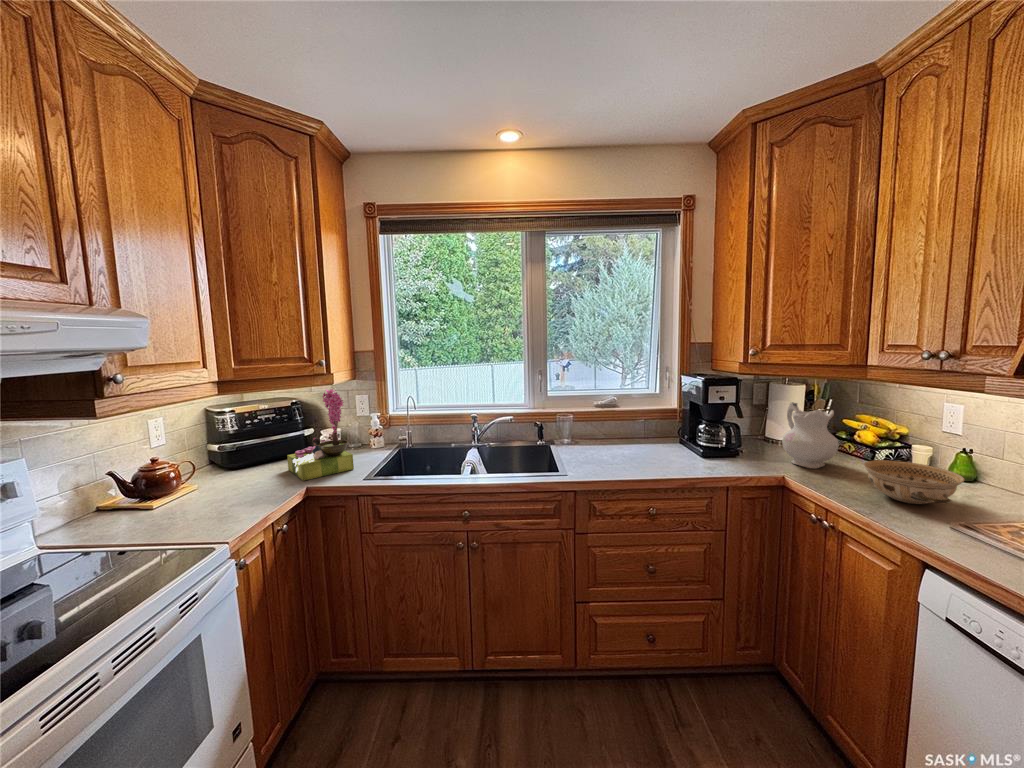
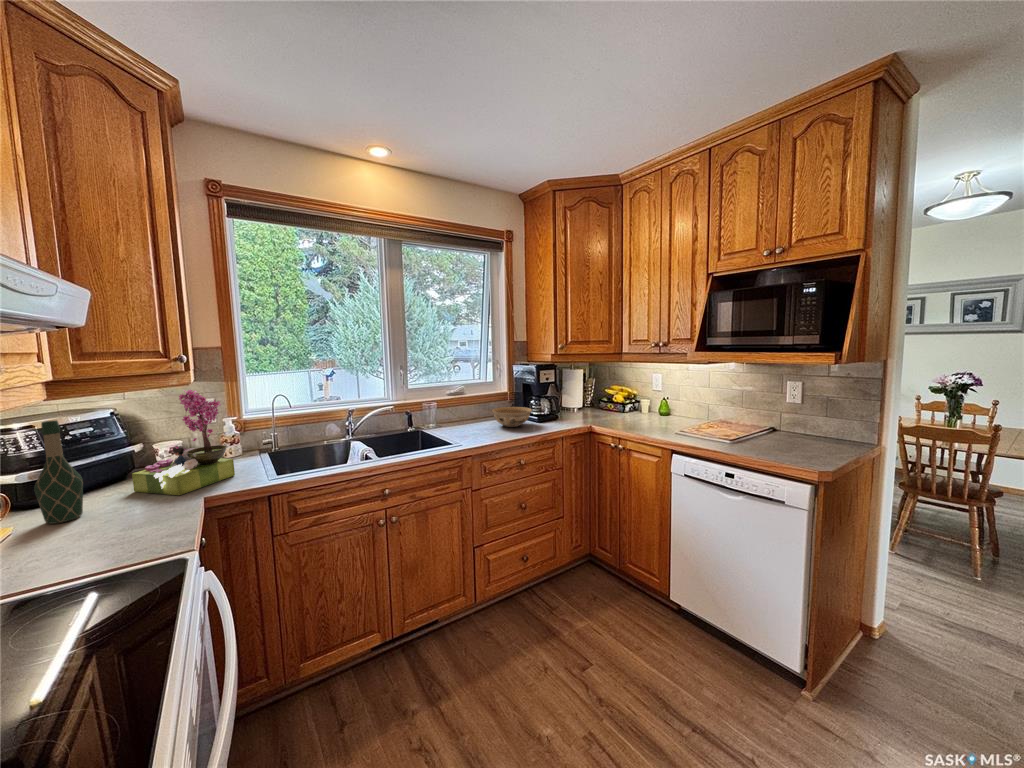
ceramic pitcher: present [782,402,838,469] -> none [580,379,611,419]
wine bottle: none [217,411,246,487] -> present [34,420,83,524]
ceramic bowl: present [864,460,965,504] -> present [492,407,532,427]

